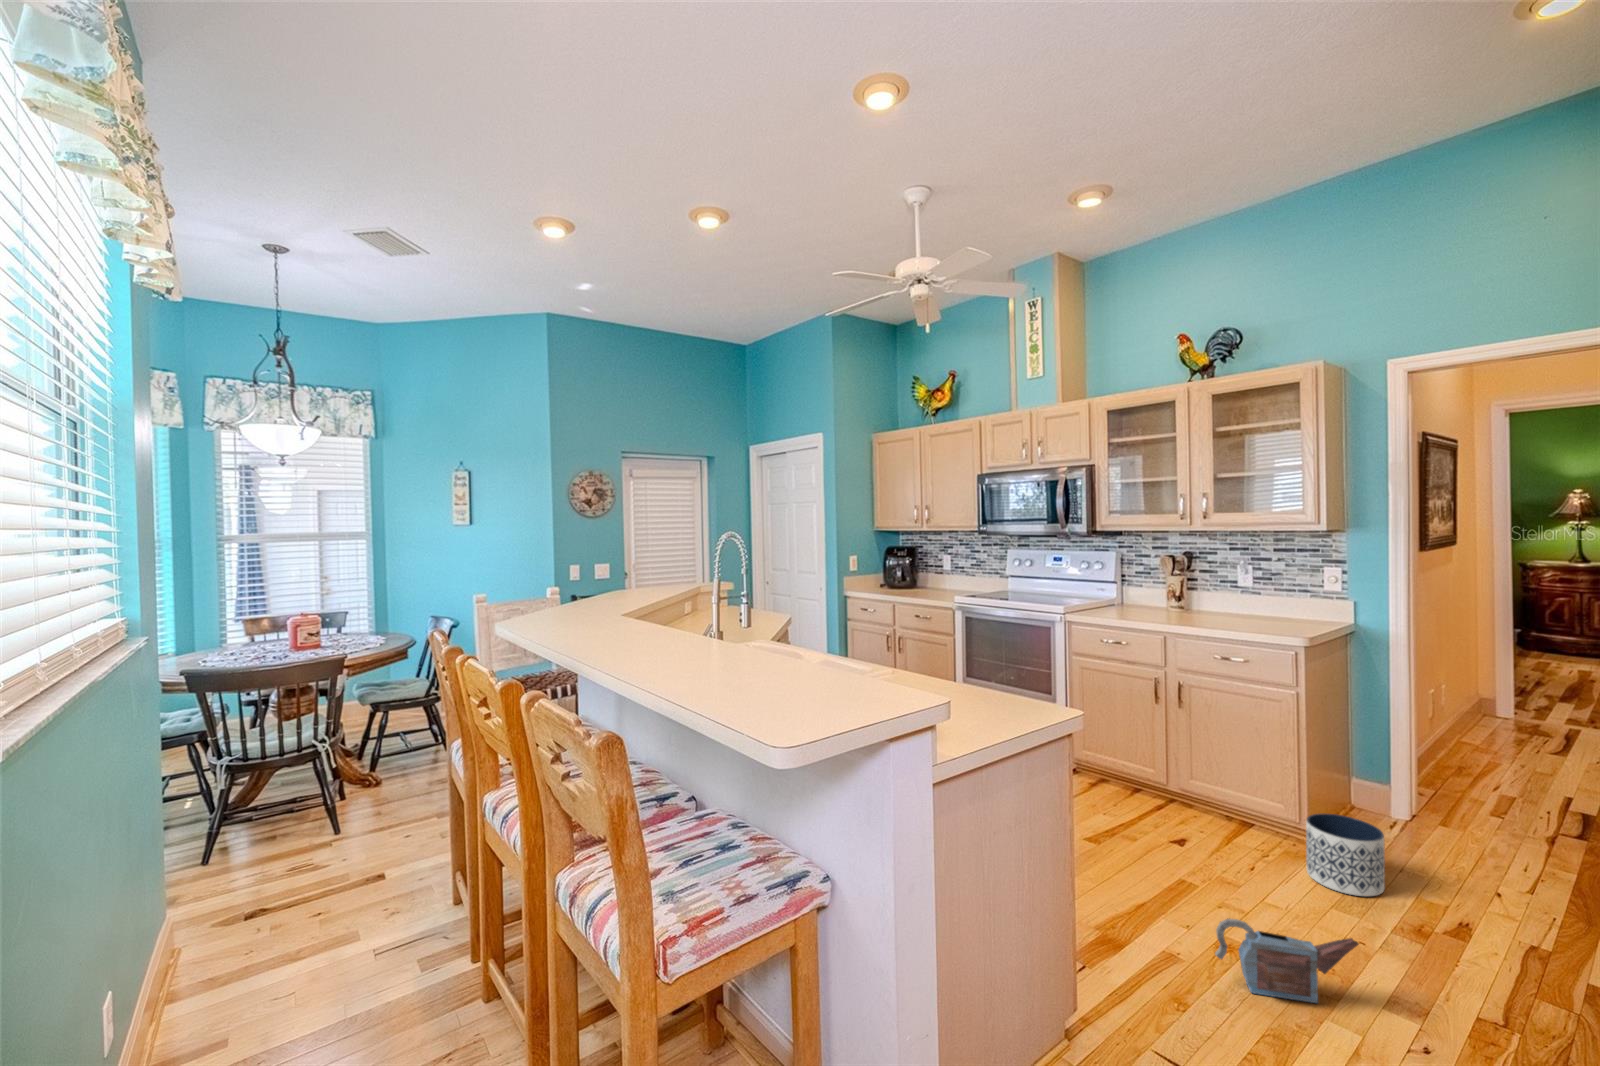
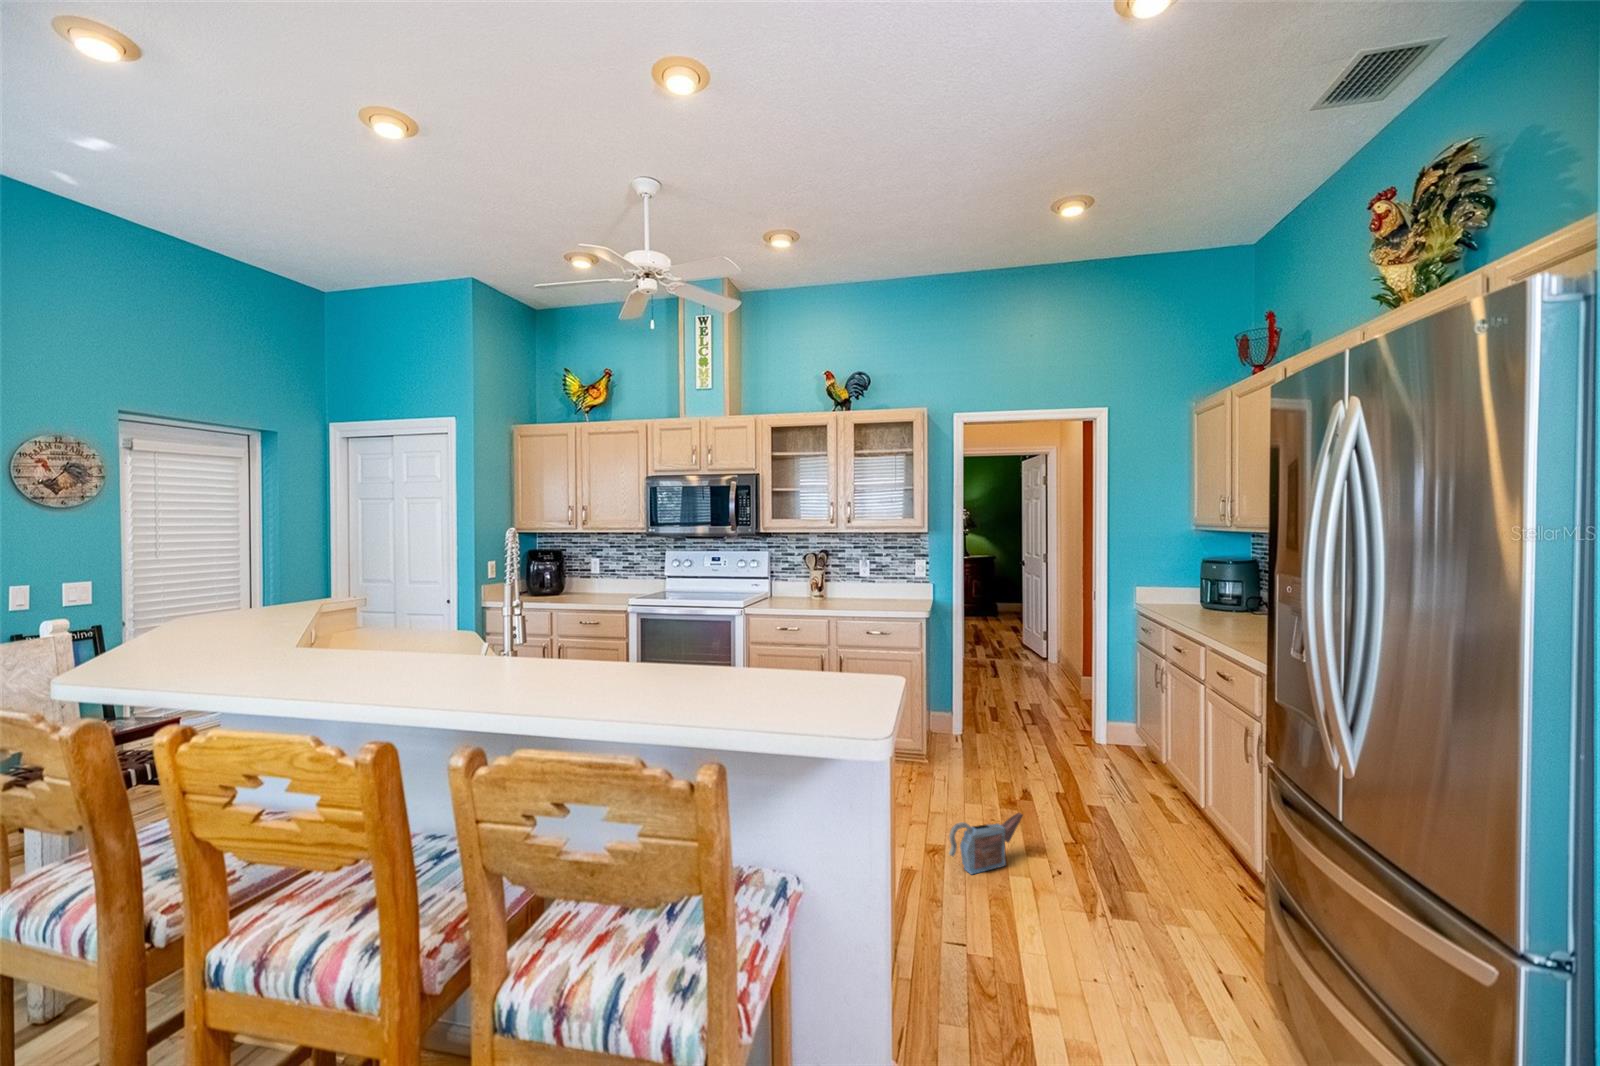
planter: present [1306,813,1385,896] -> none [942,735,987,789]

